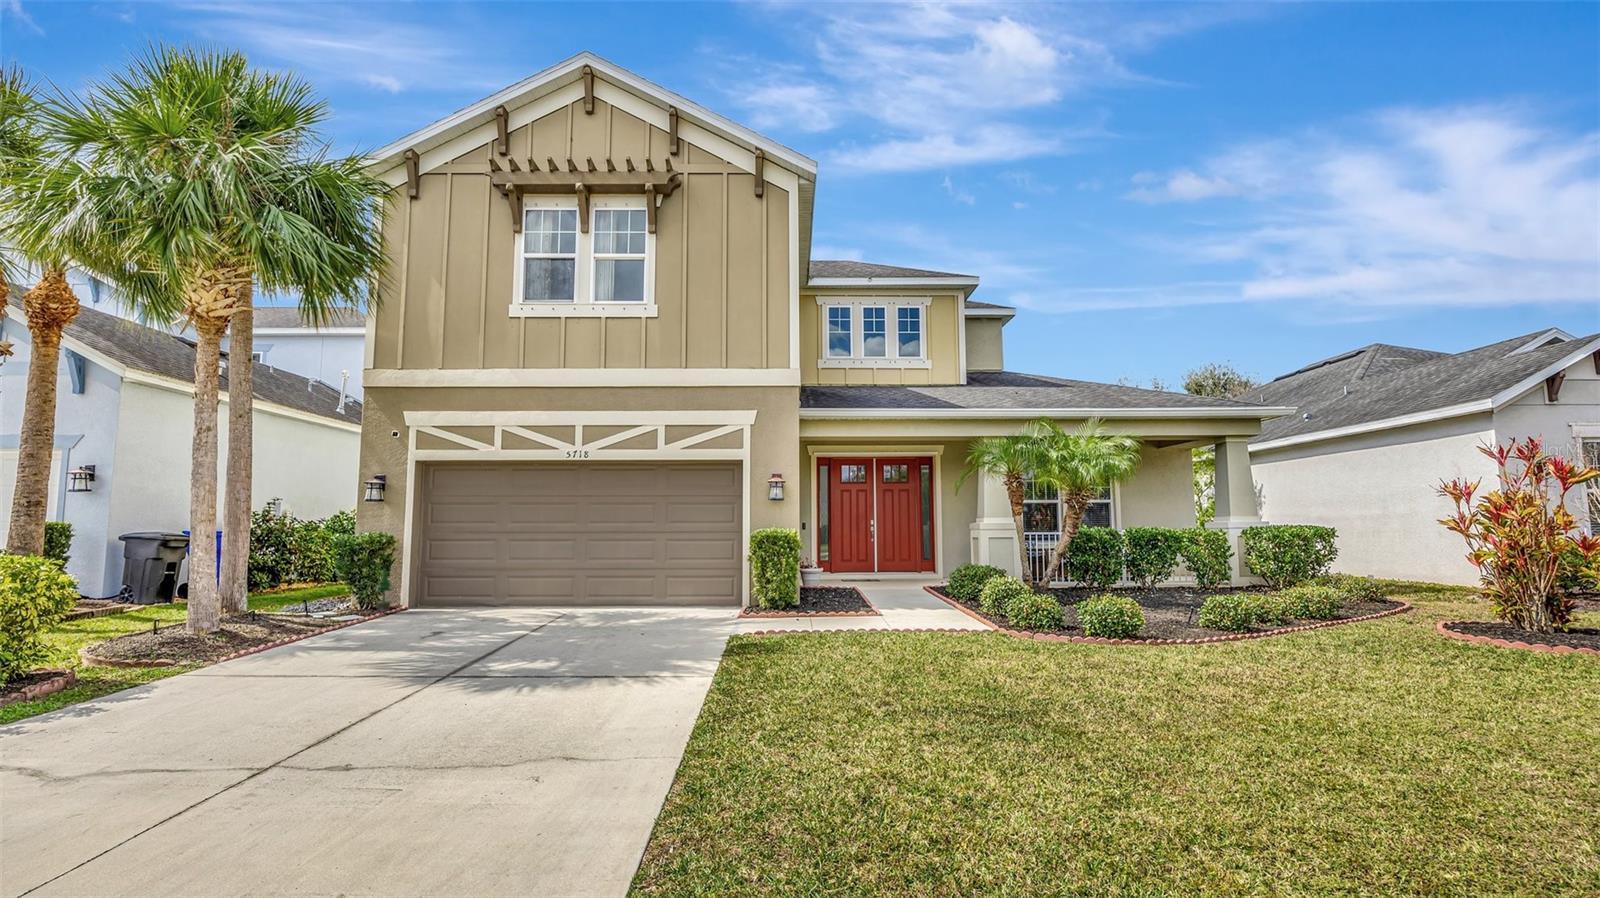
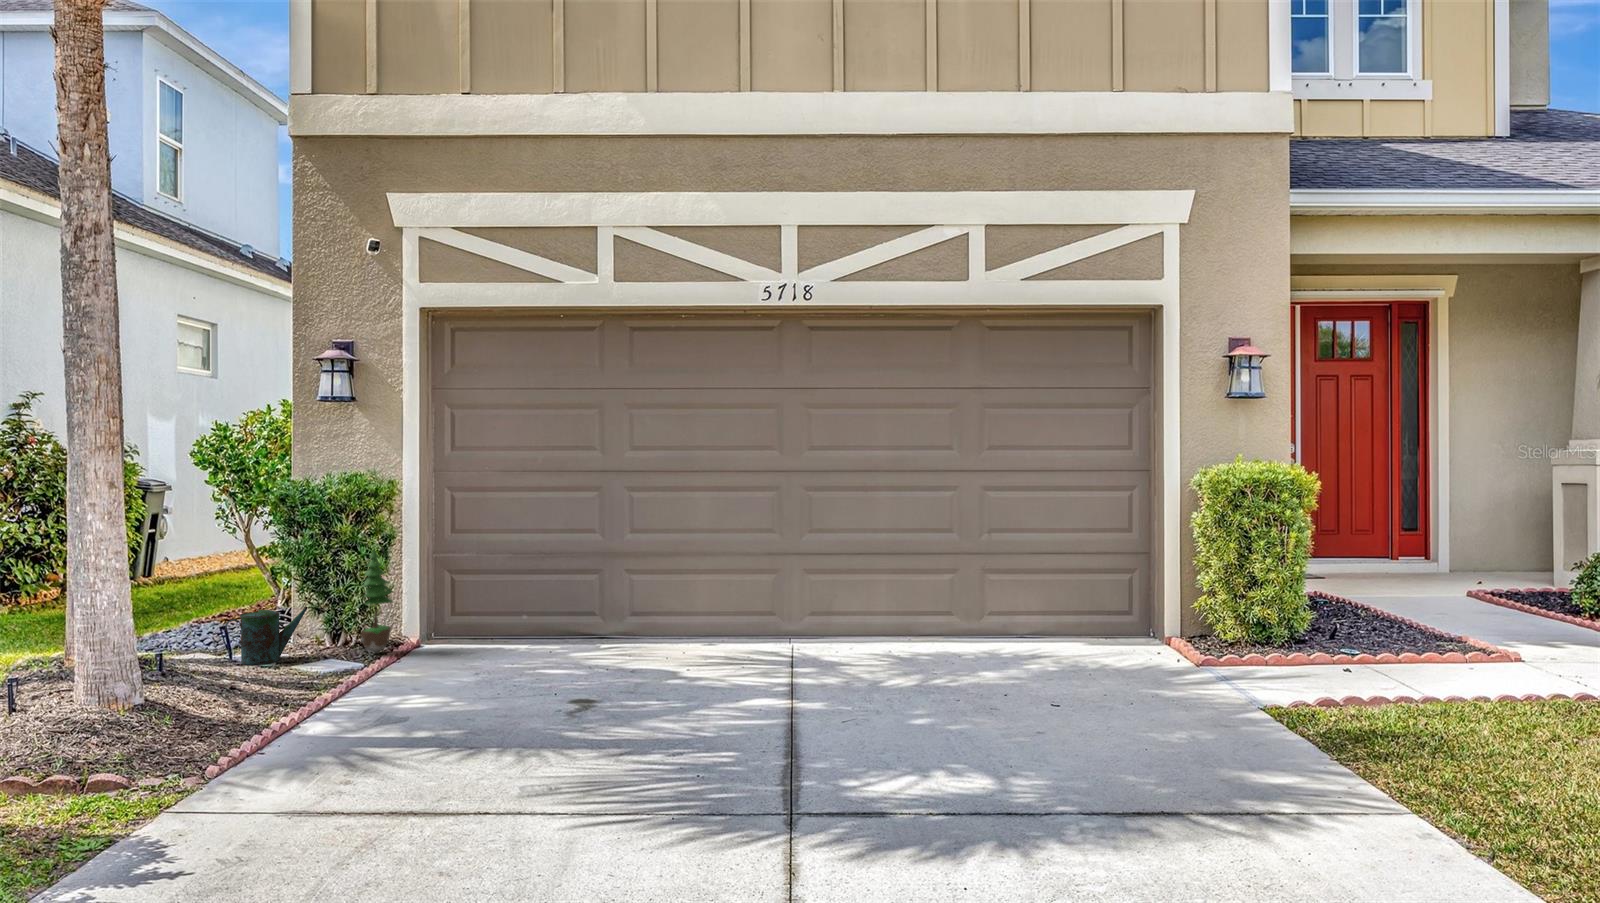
watering can: none [316,590,358,617] -> present [225,603,307,665]

